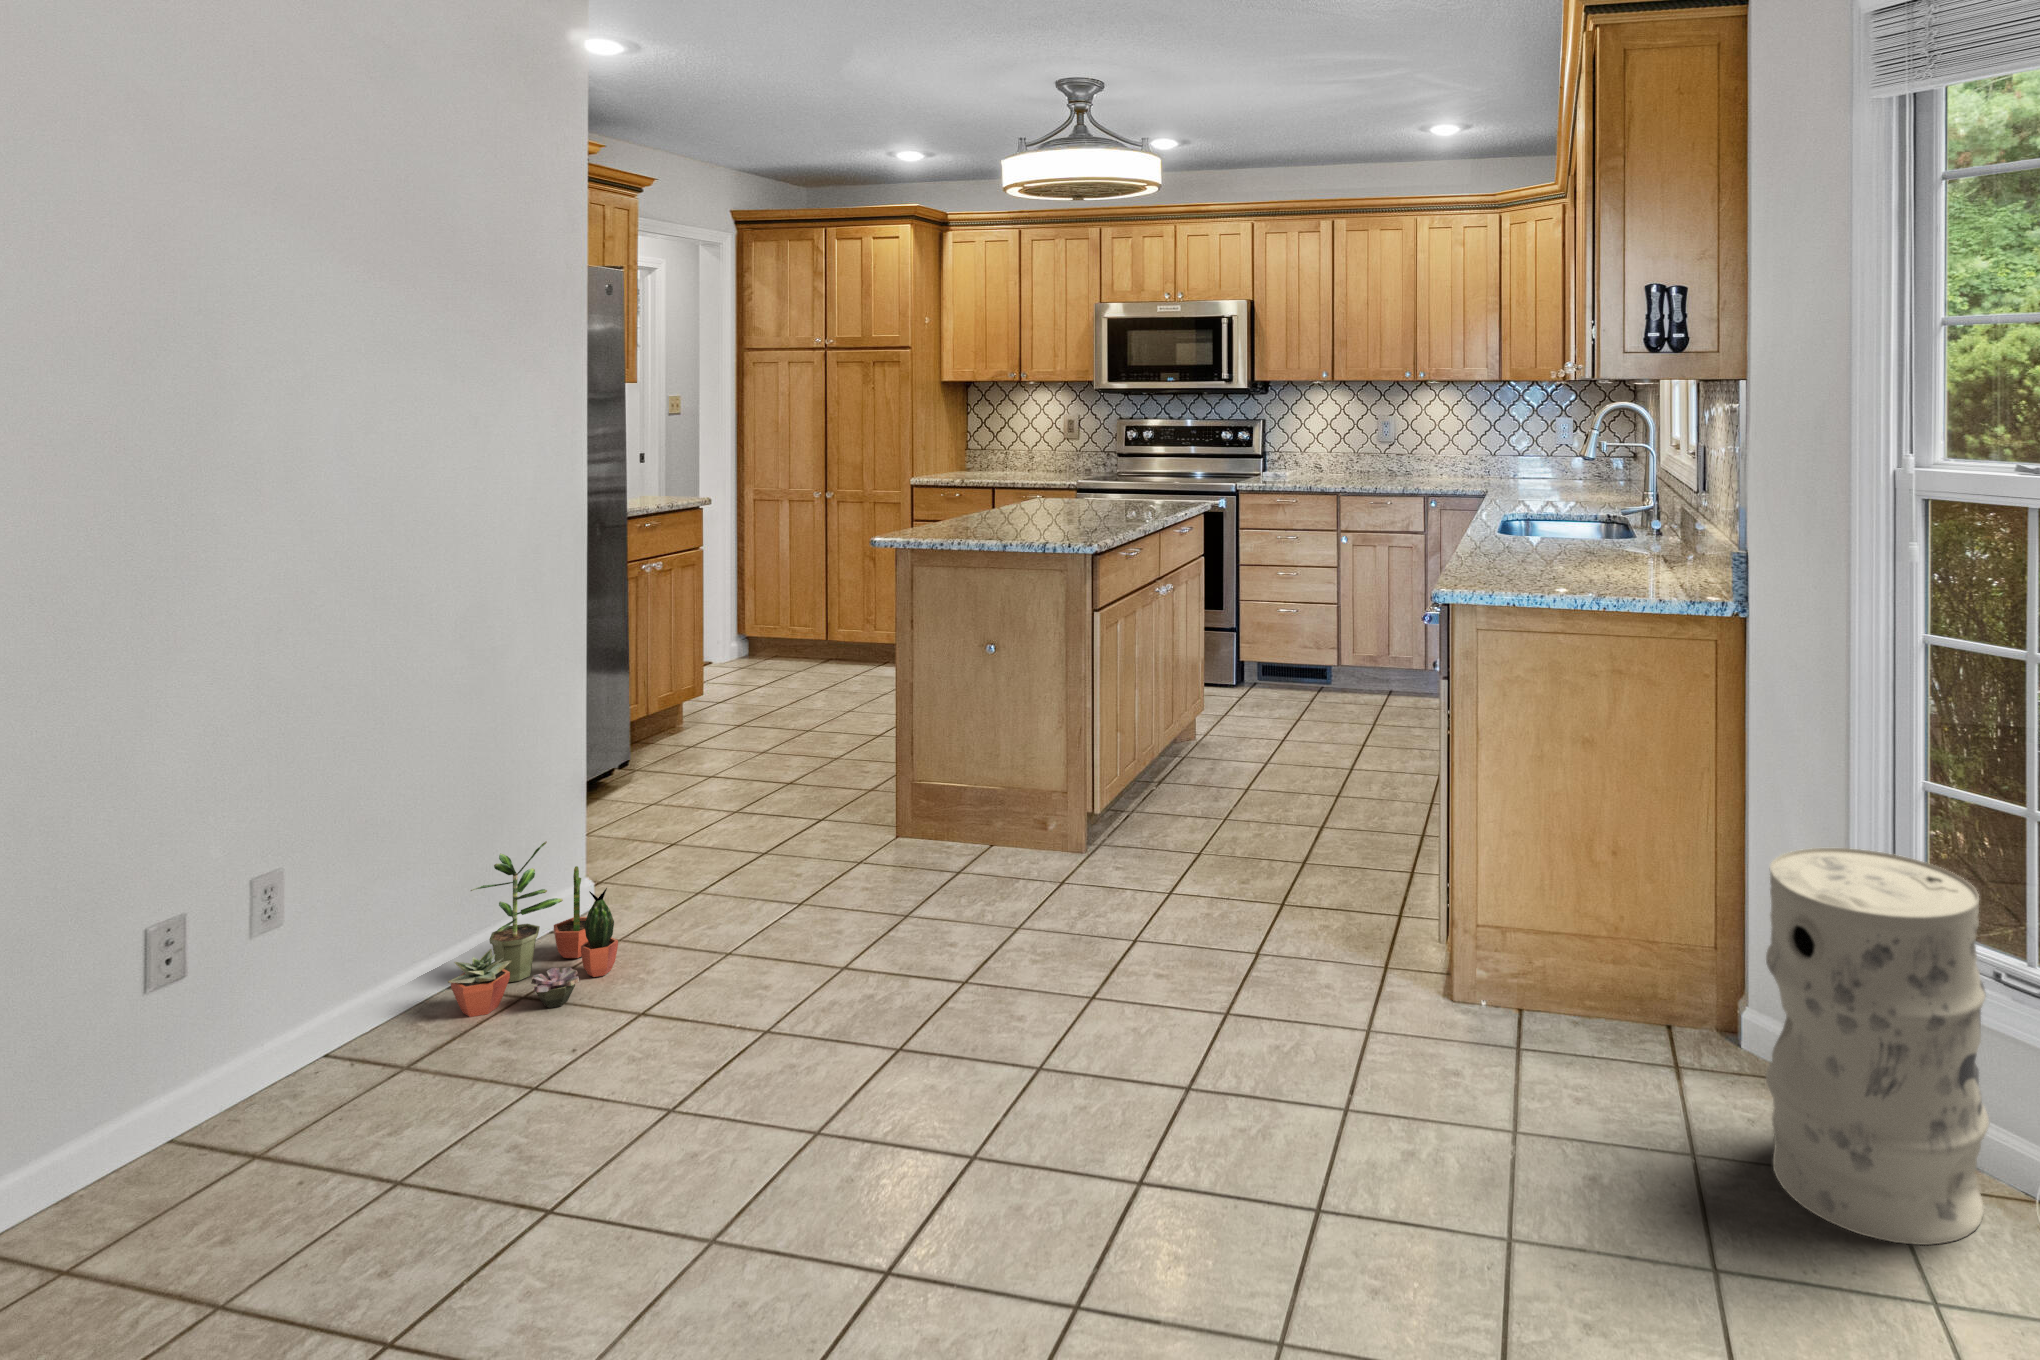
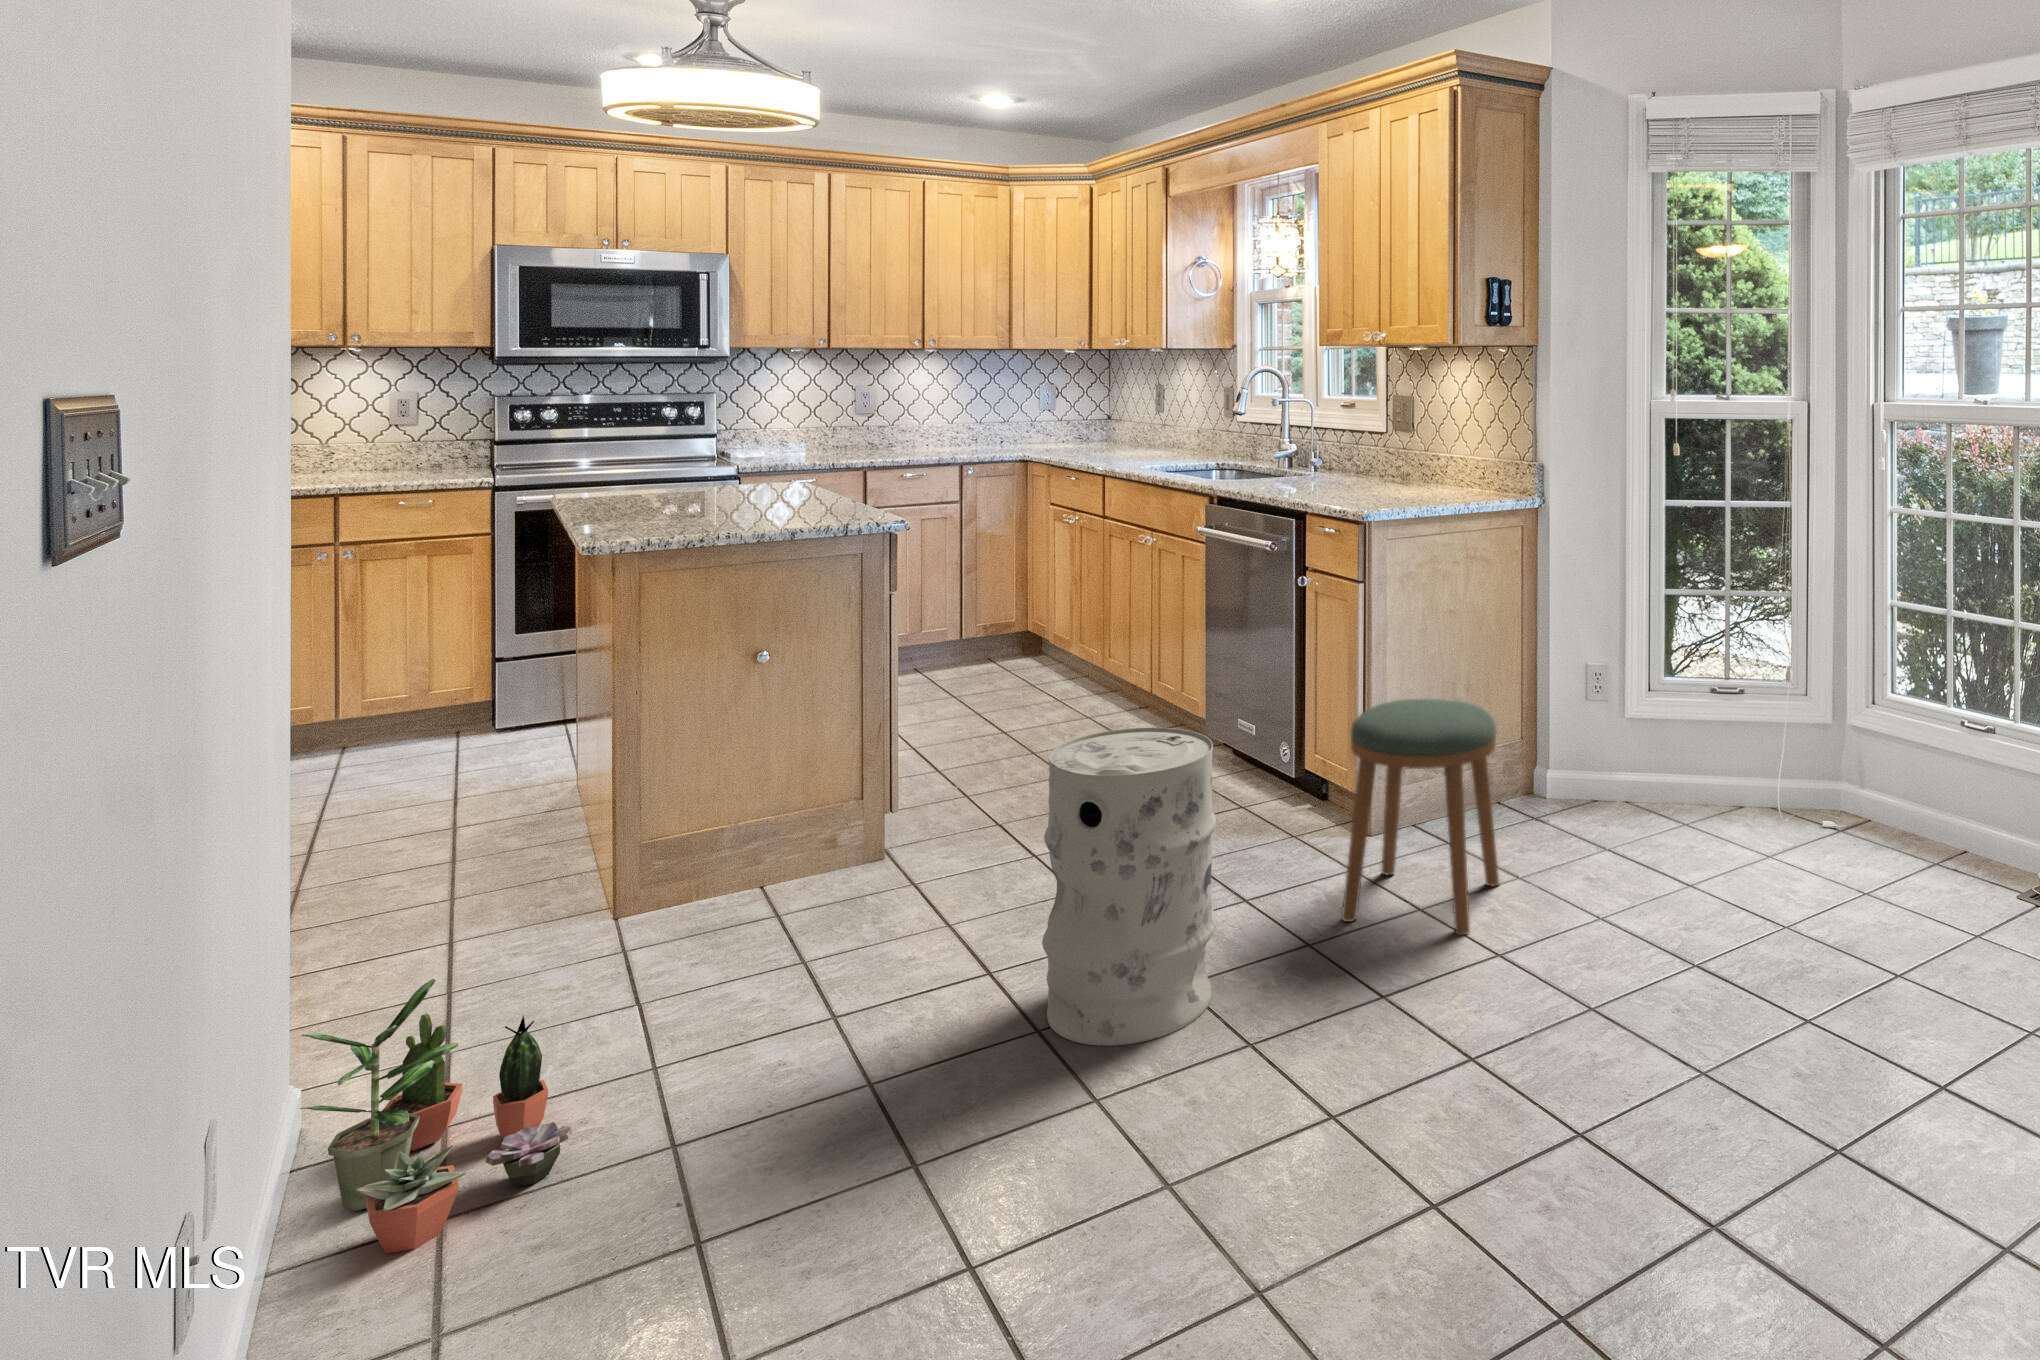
stool: none [1212,840,1430,1170] -> present [1342,699,1500,935]
trash can: present [1766,848,1990,1245] -> present [1042,728,1217,1046]

